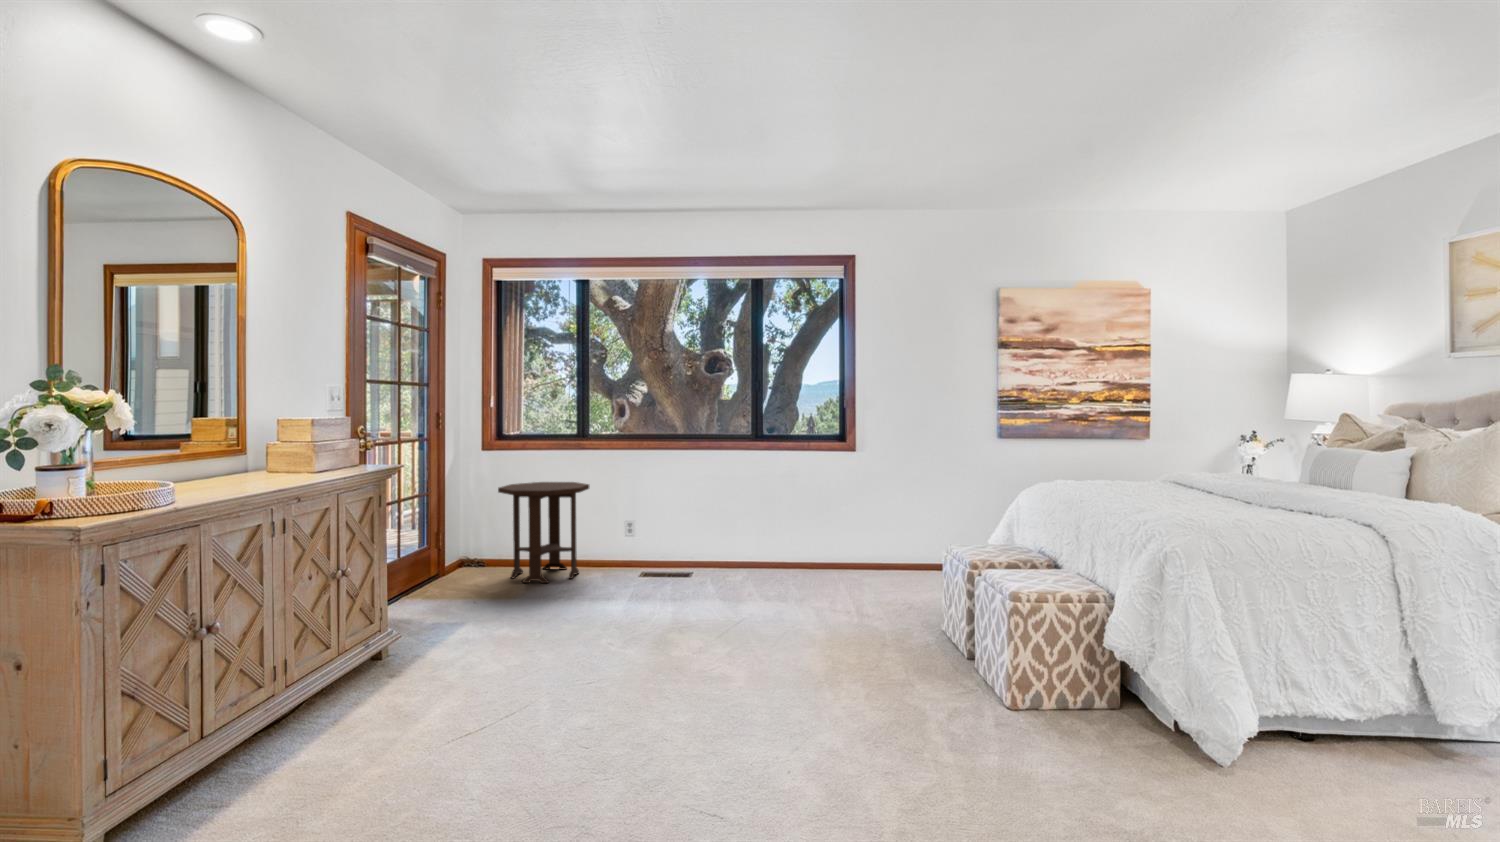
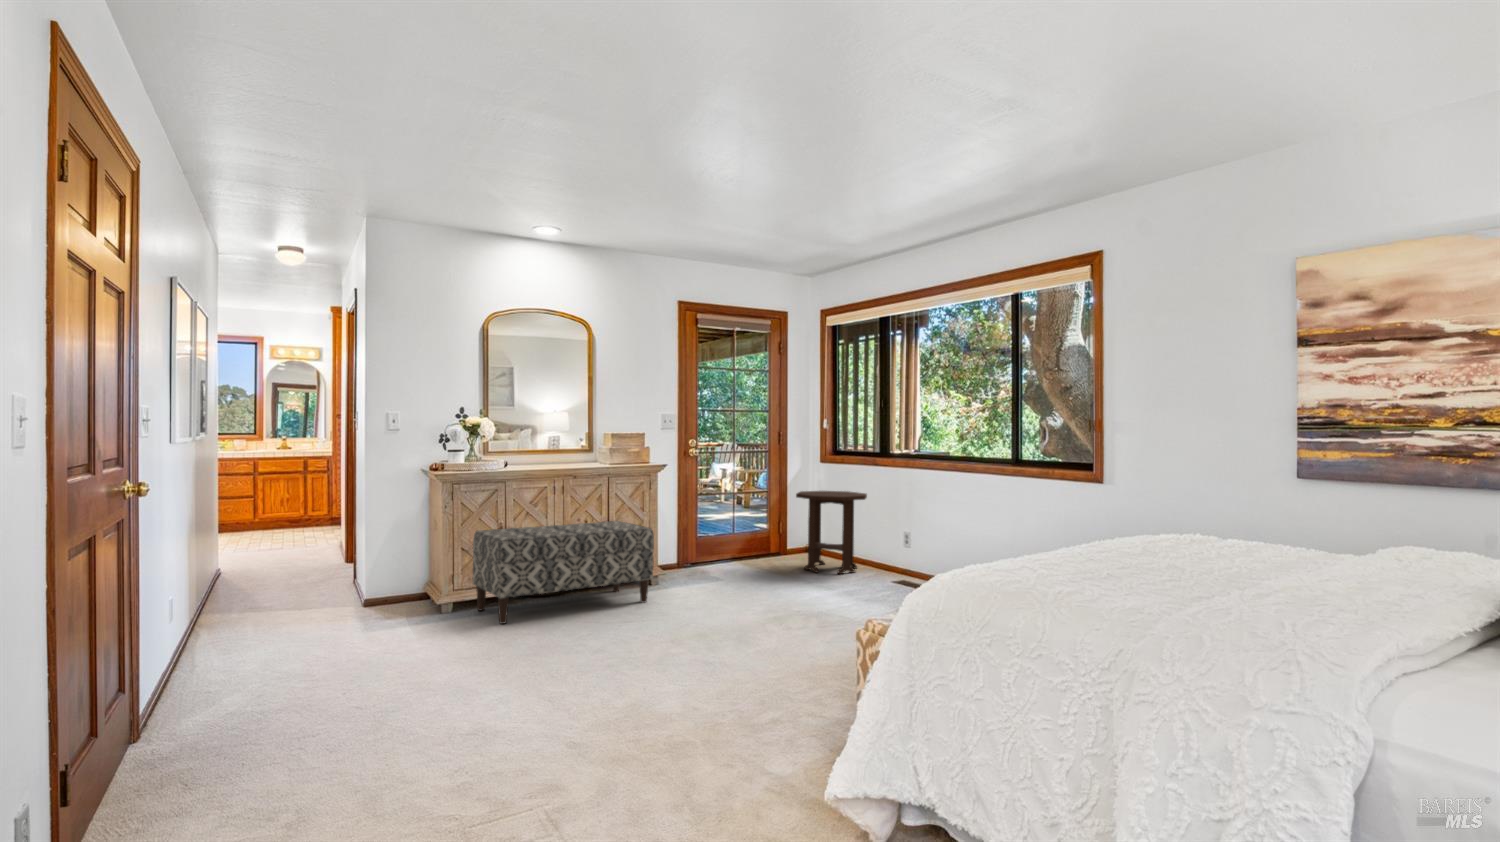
bench: none [206,563,486,801] -> present [473,521,654,624]

